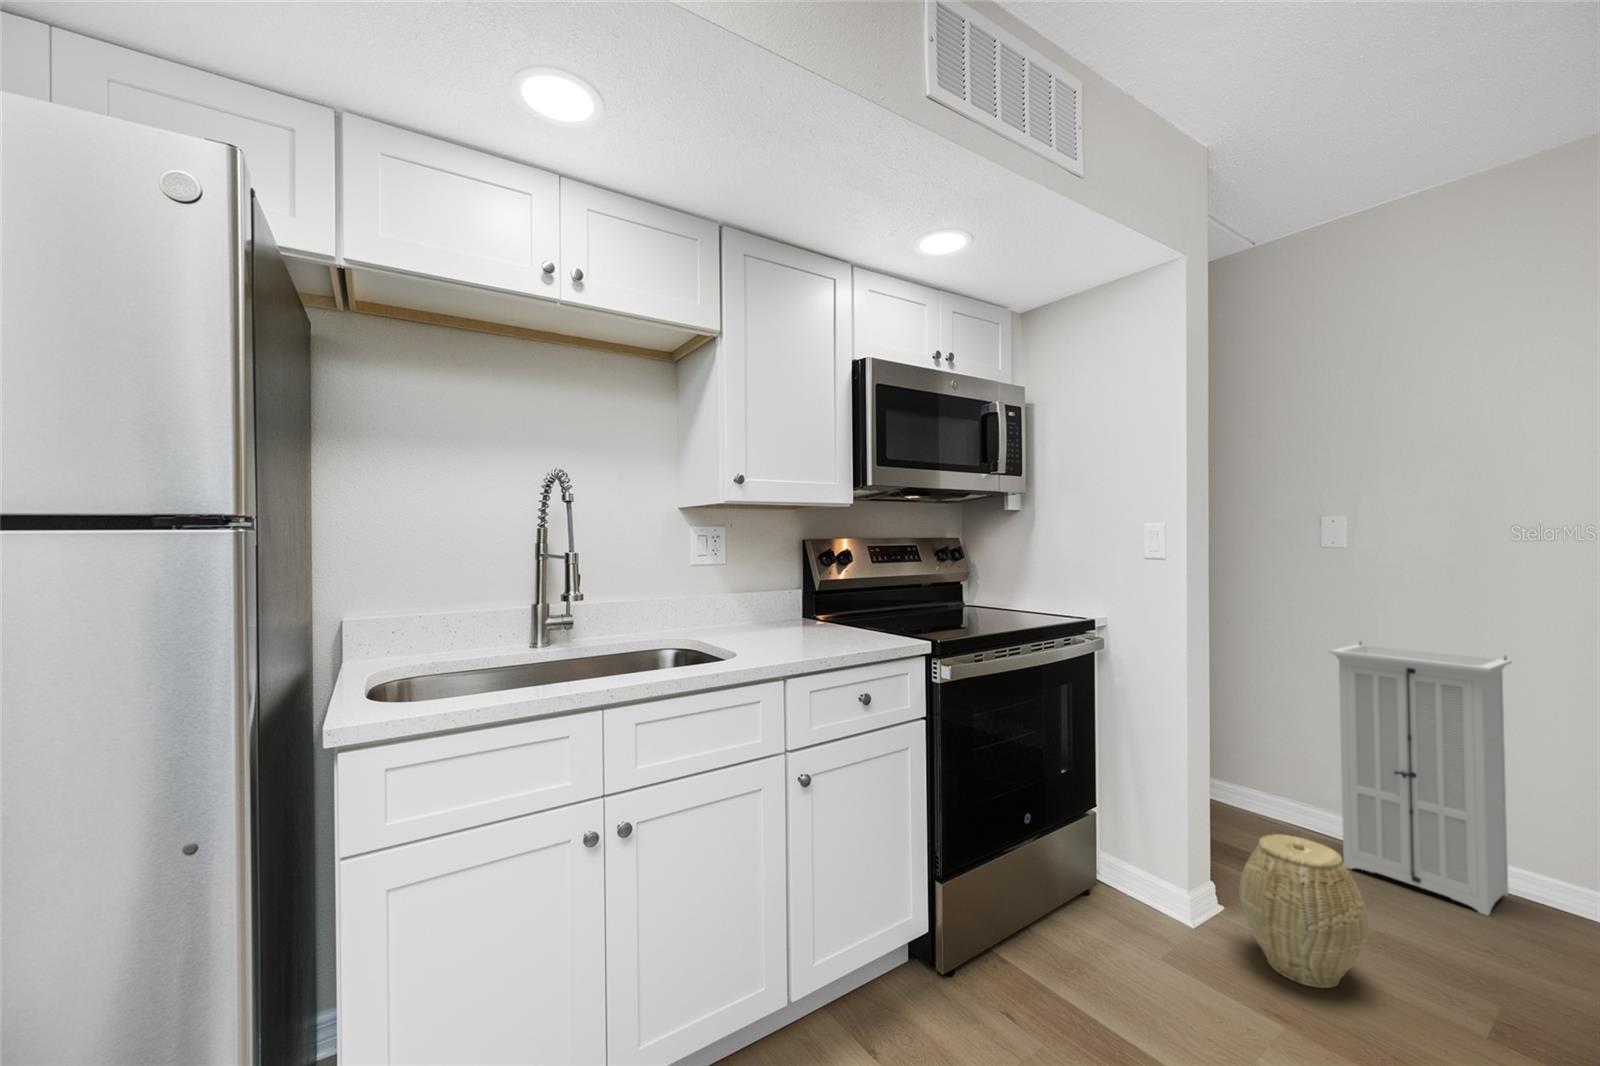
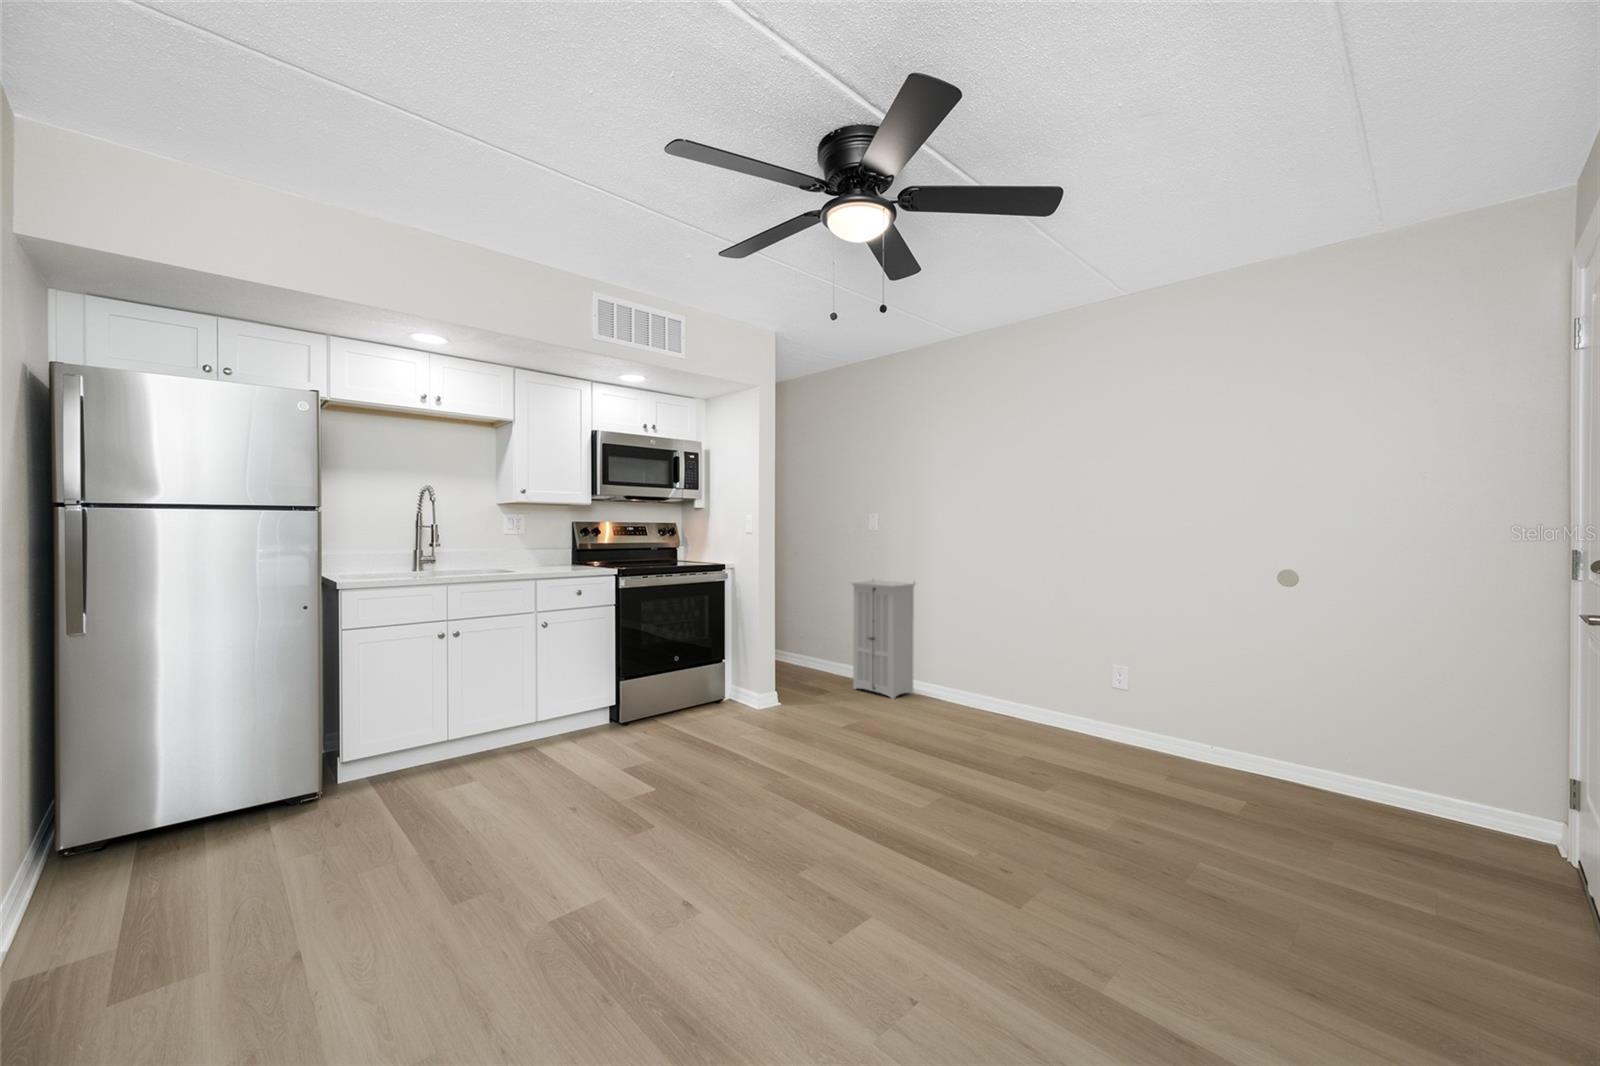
woven basket: present [1239,834,1369,988] -> none [765,659,810,718]

